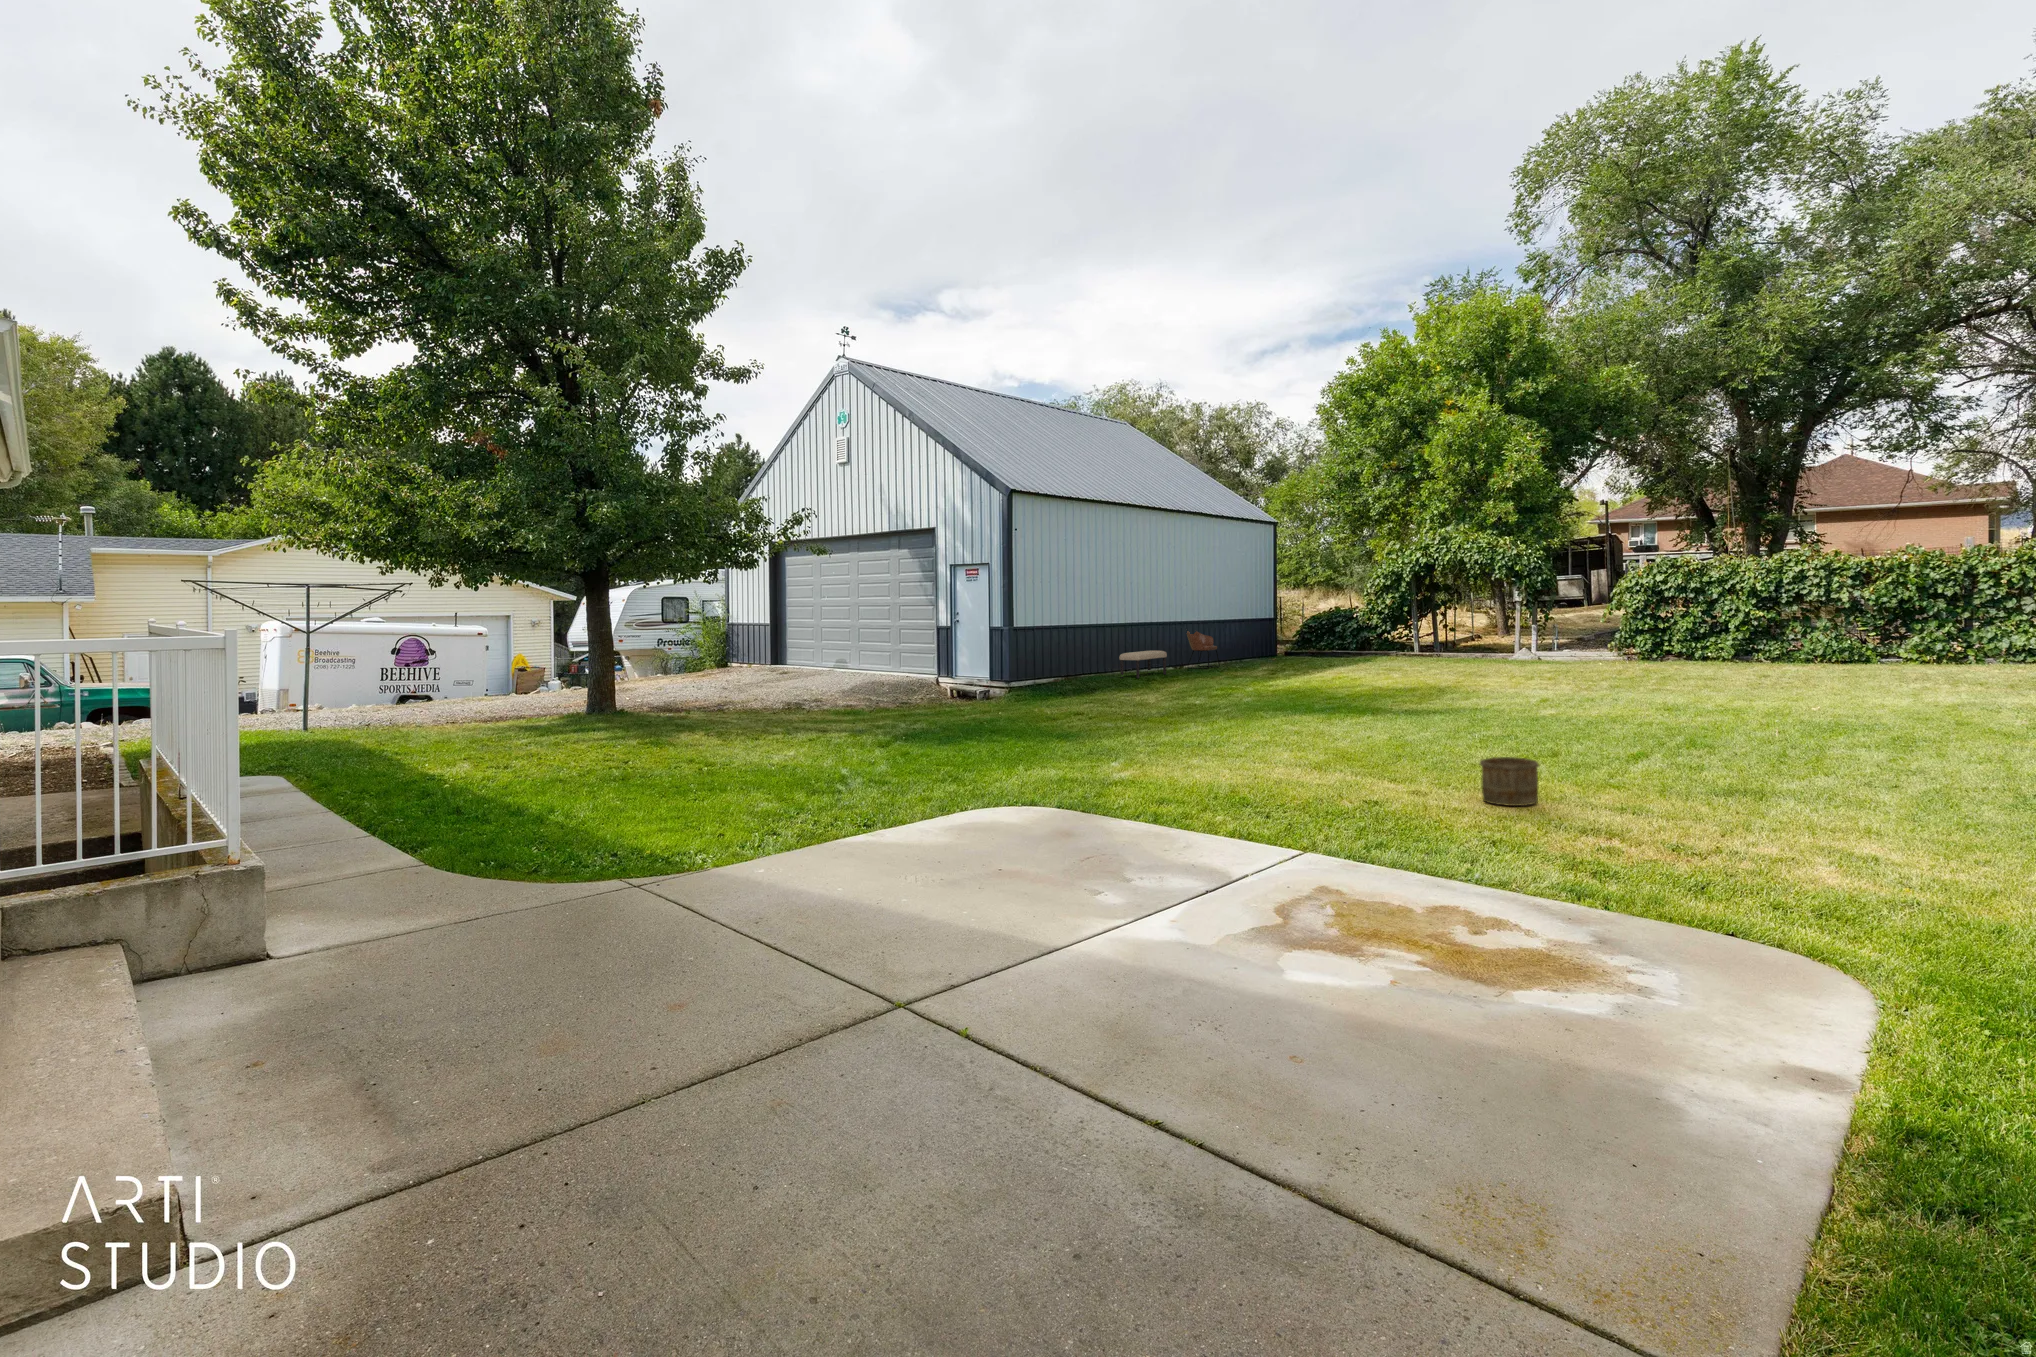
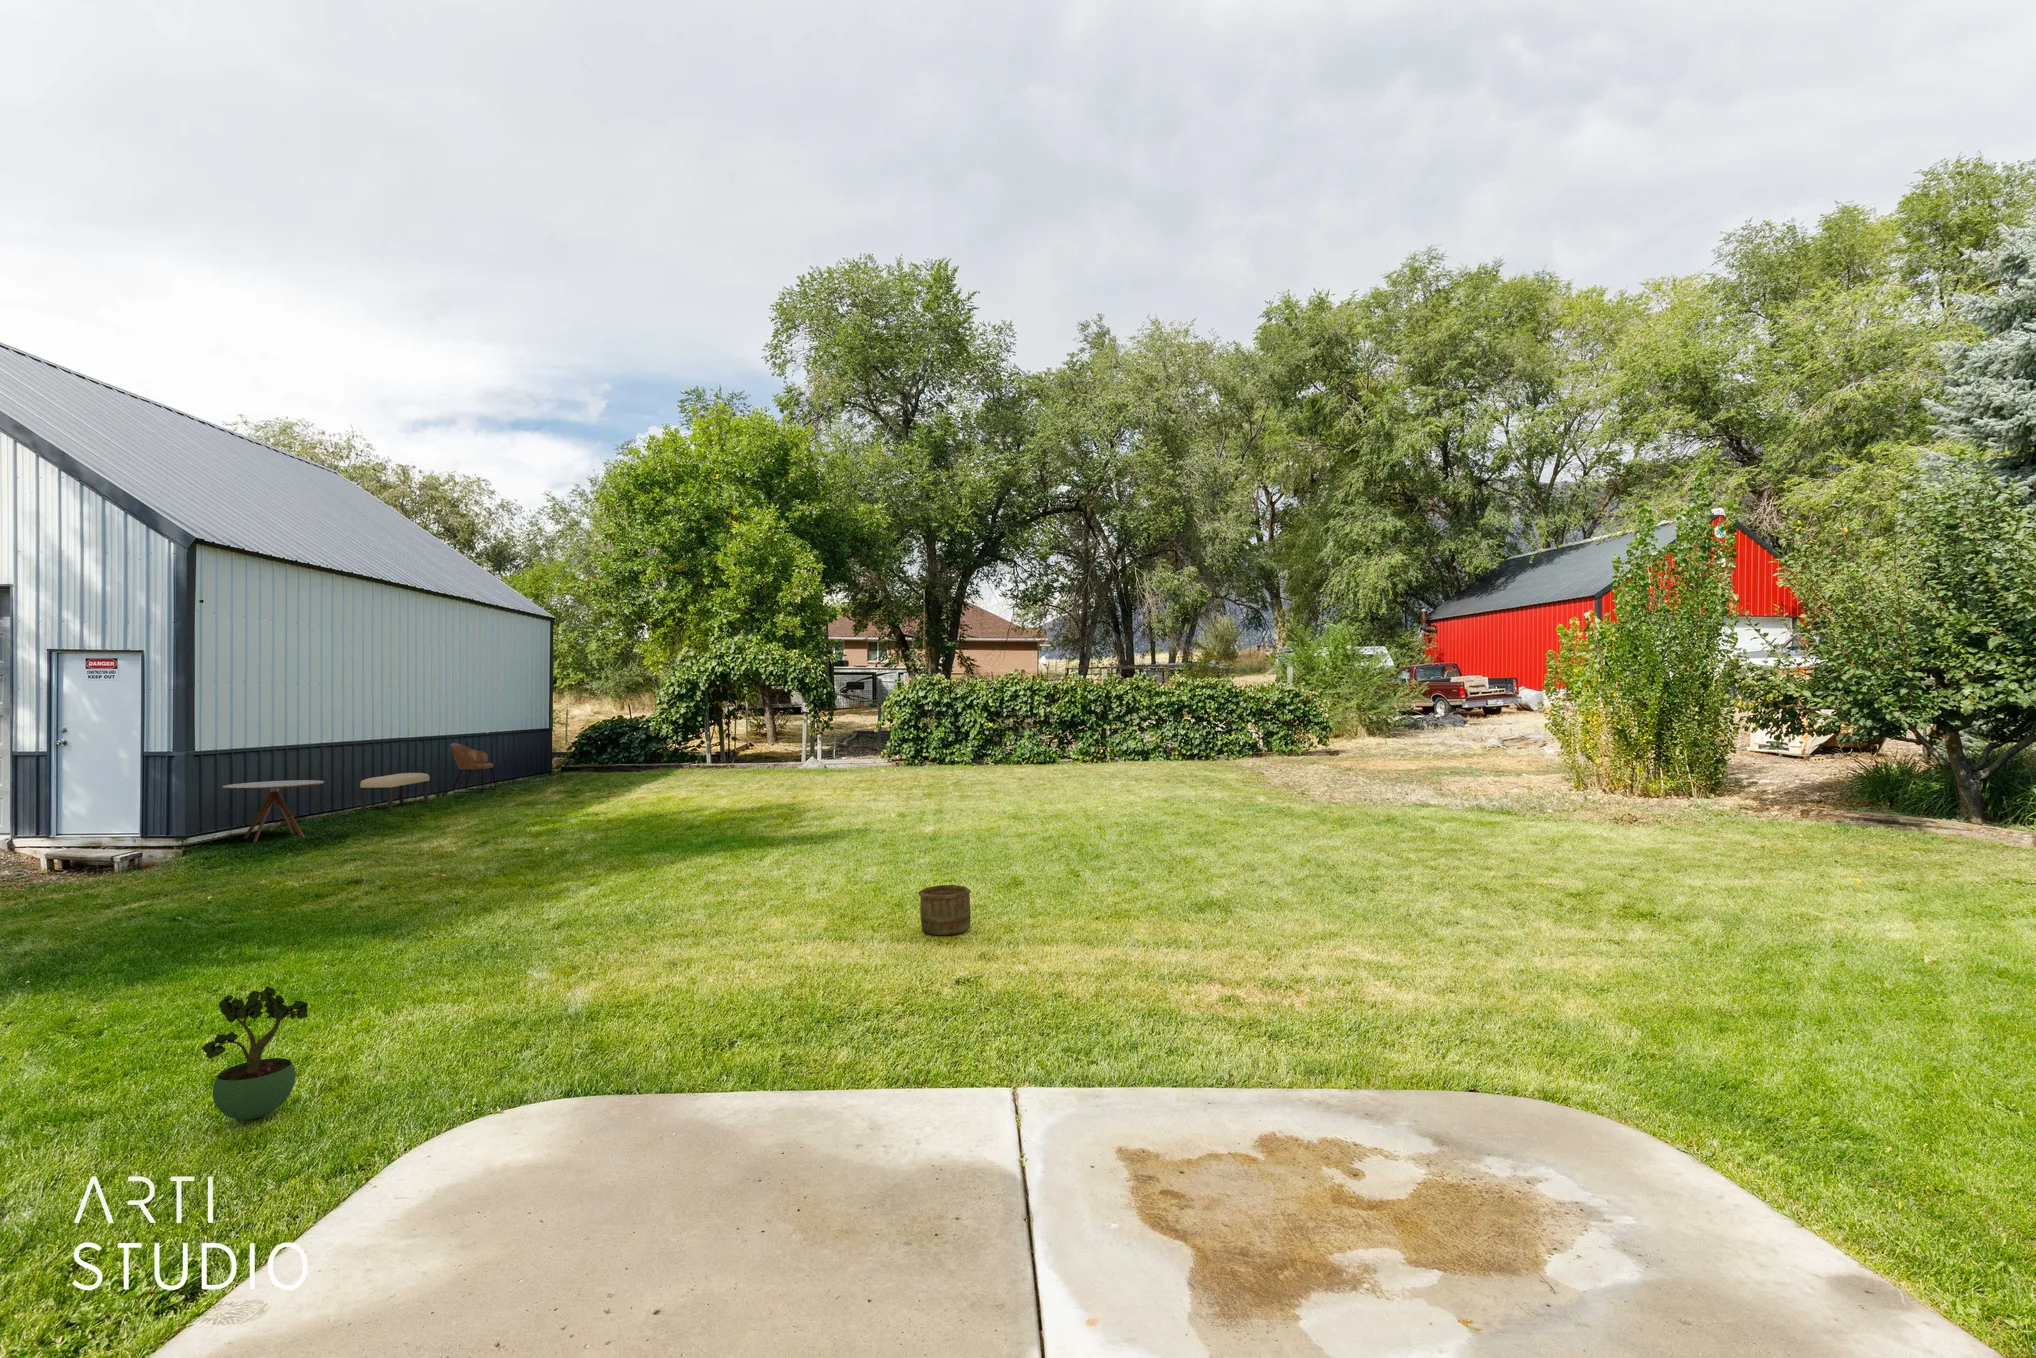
round table: none [1032,651,1088,692] -> present [223,780,324,842]
potted plant: none [917,750,967,829] -> present [202,986,308,1120]

